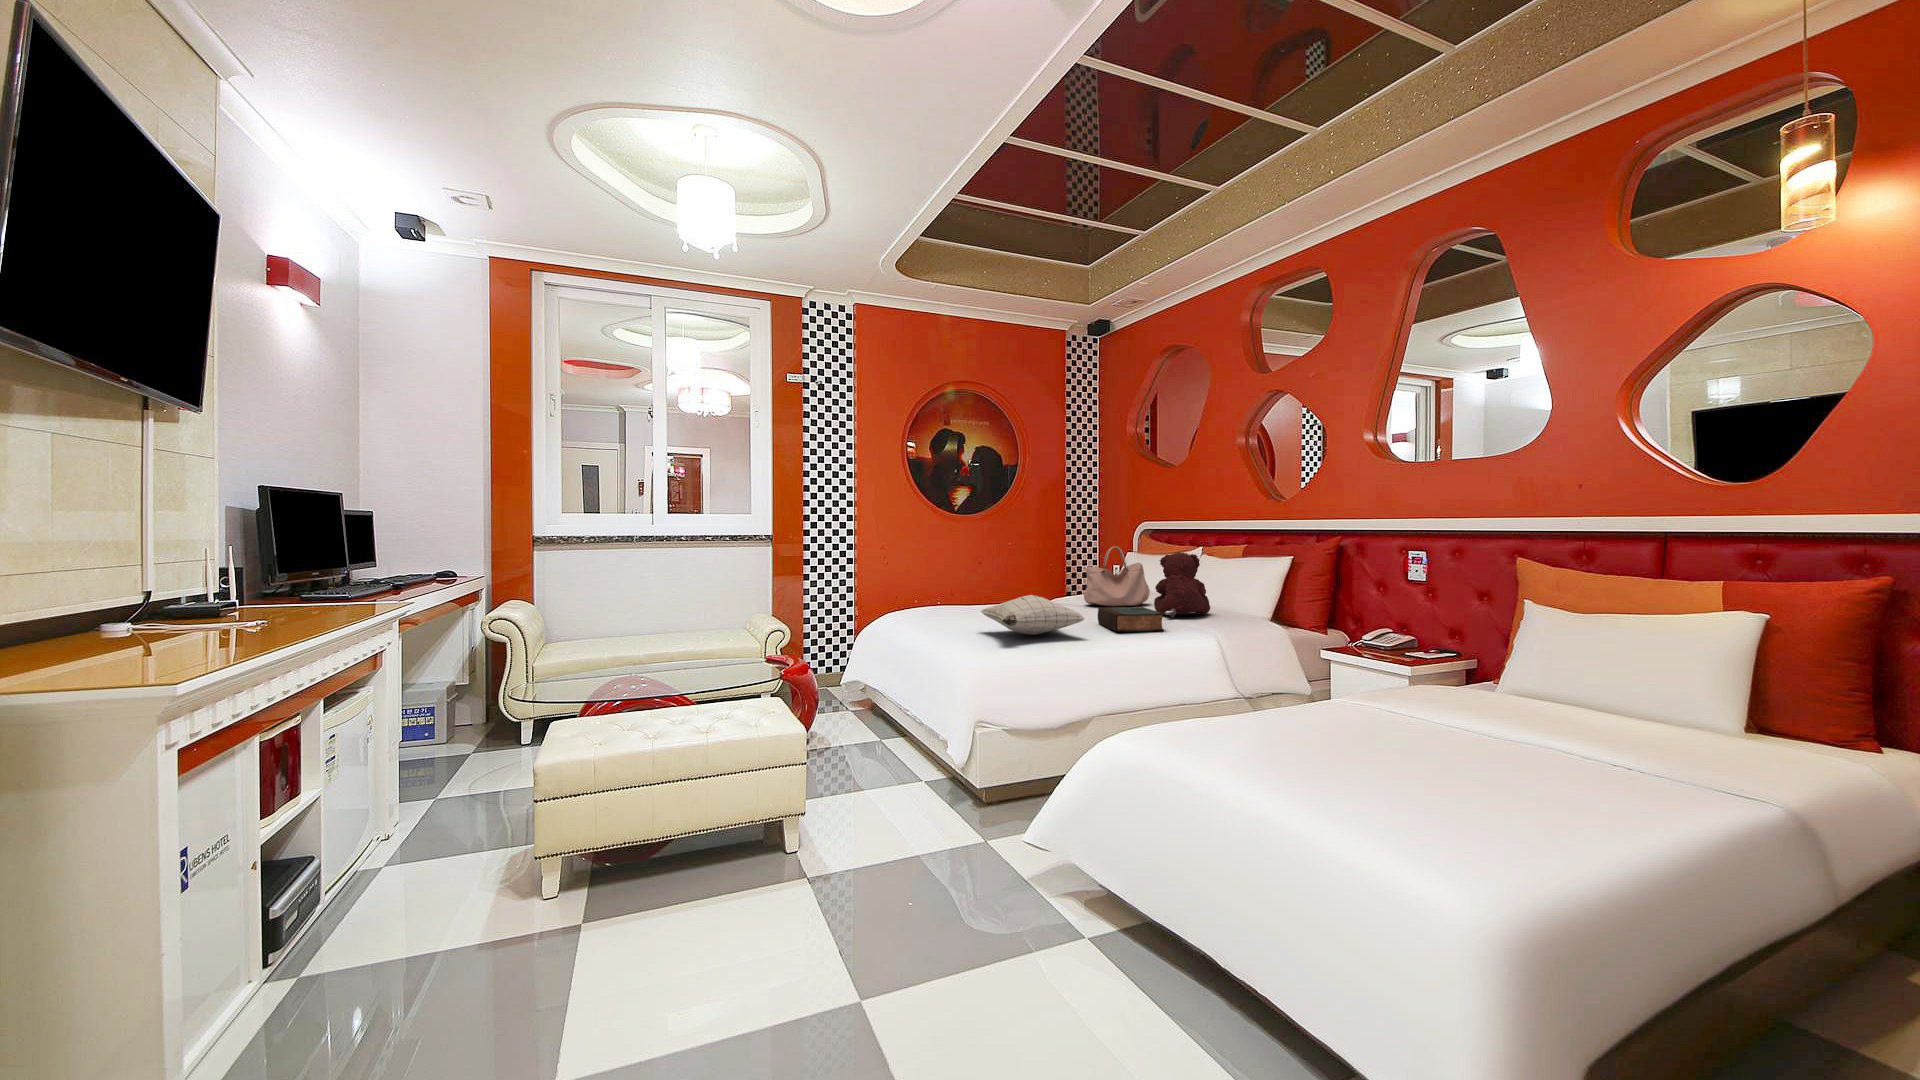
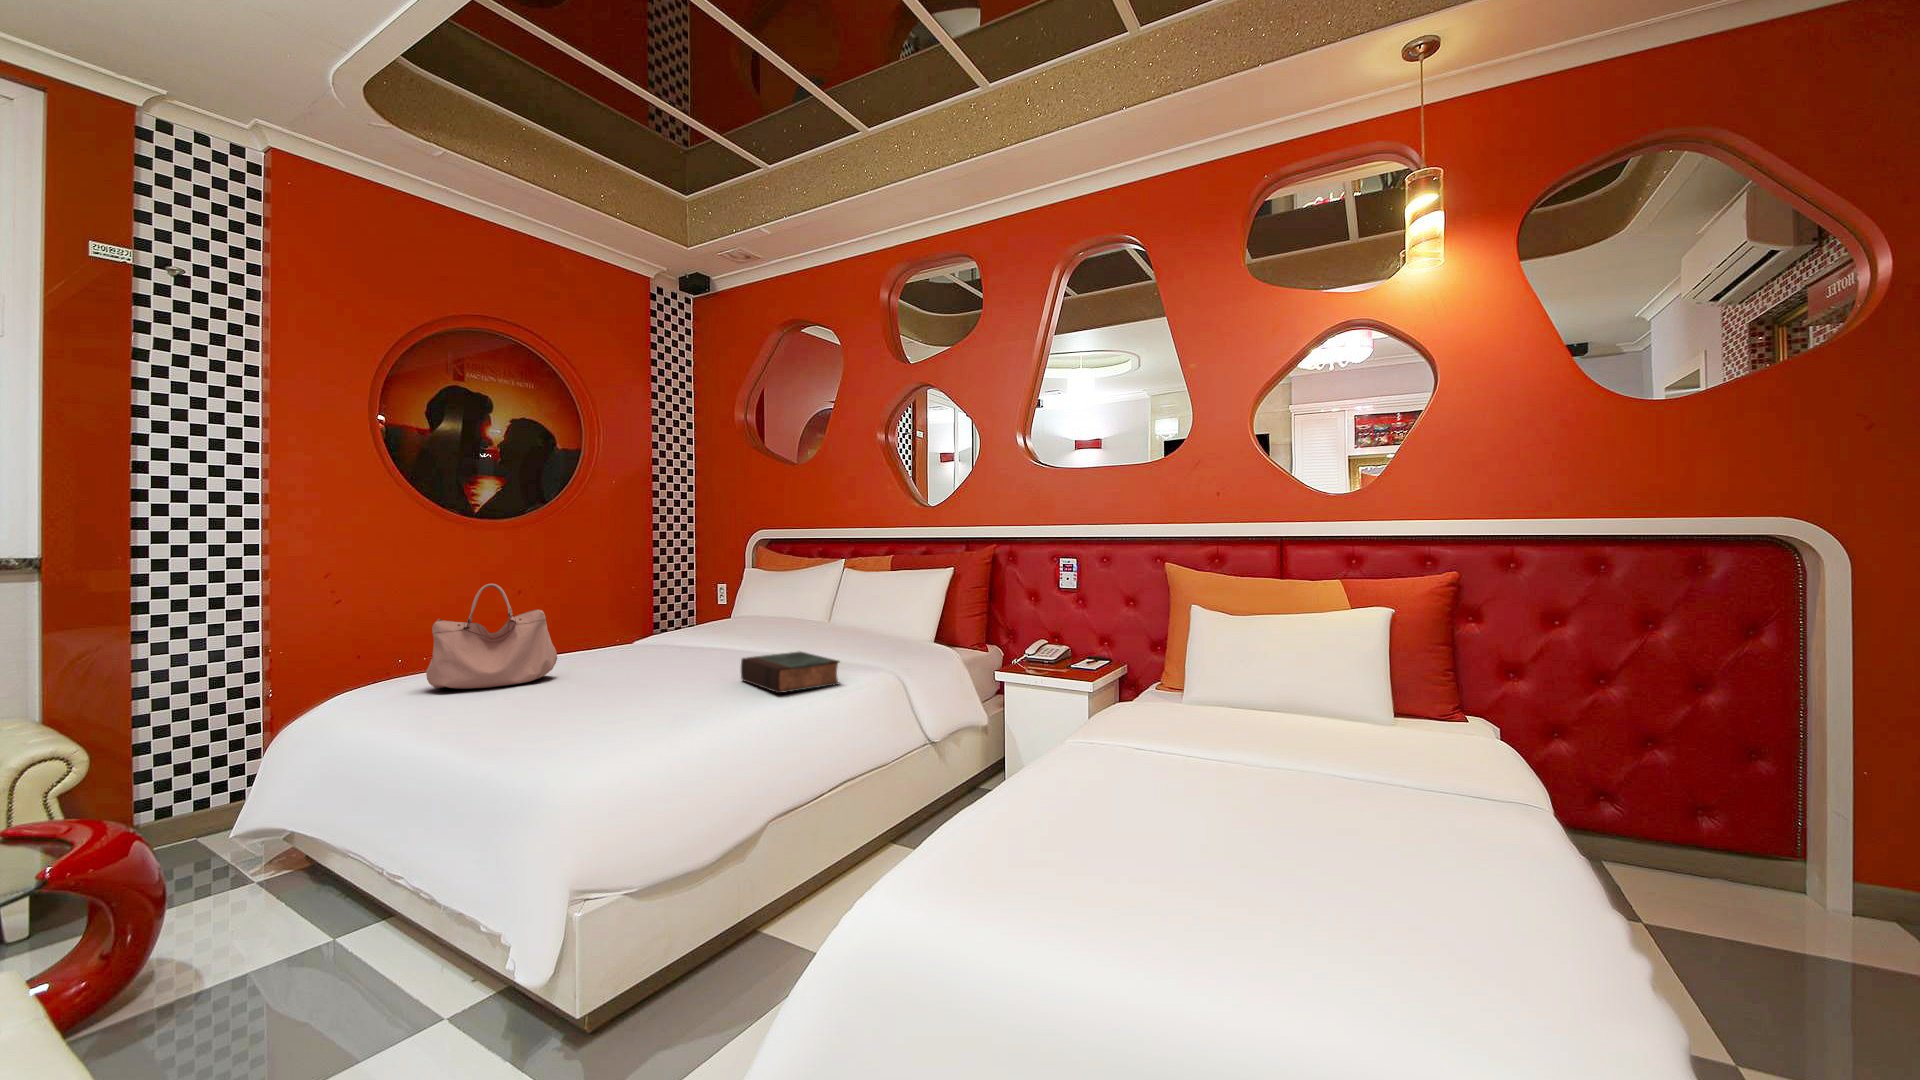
handbag: present [1084,546,1150,606] -> present [426,584,557,689]
teddy bear: present [1154,552,1210,618] -> none [806,573,876,661]
pillow: present [980,595,1085,635] -> none [550,651,739,715]

